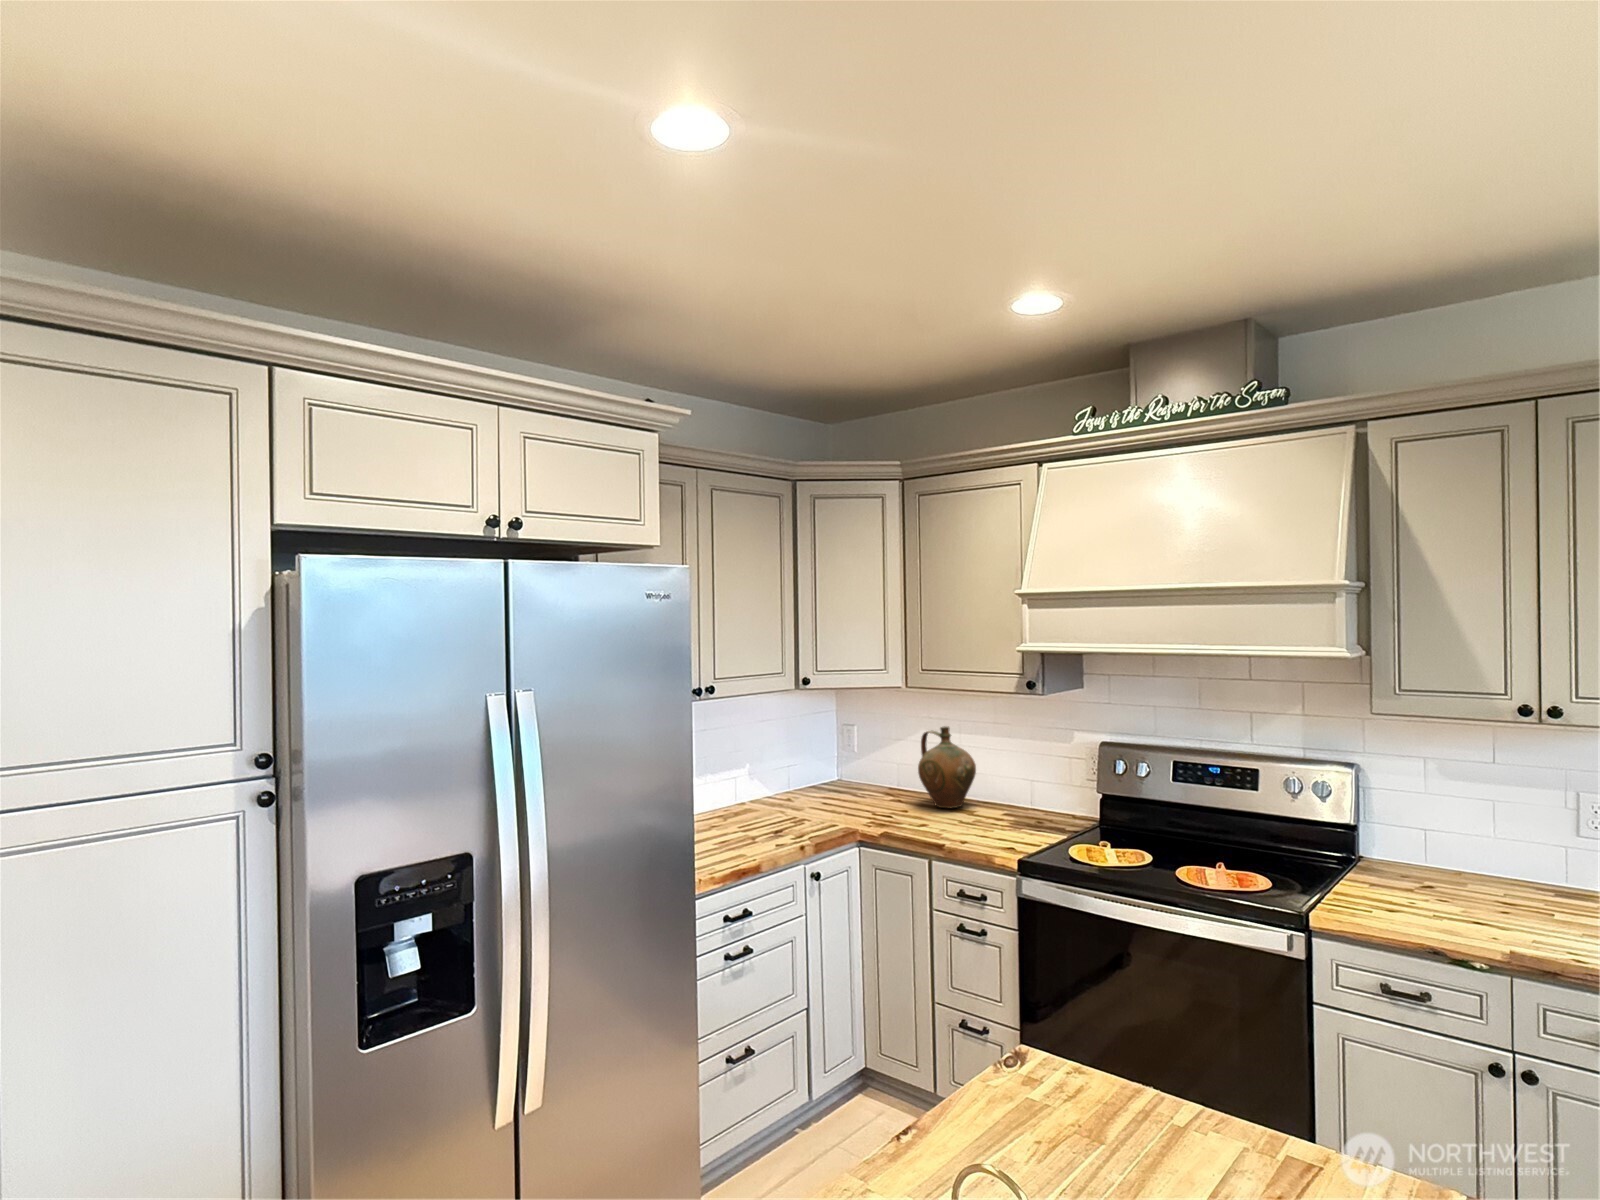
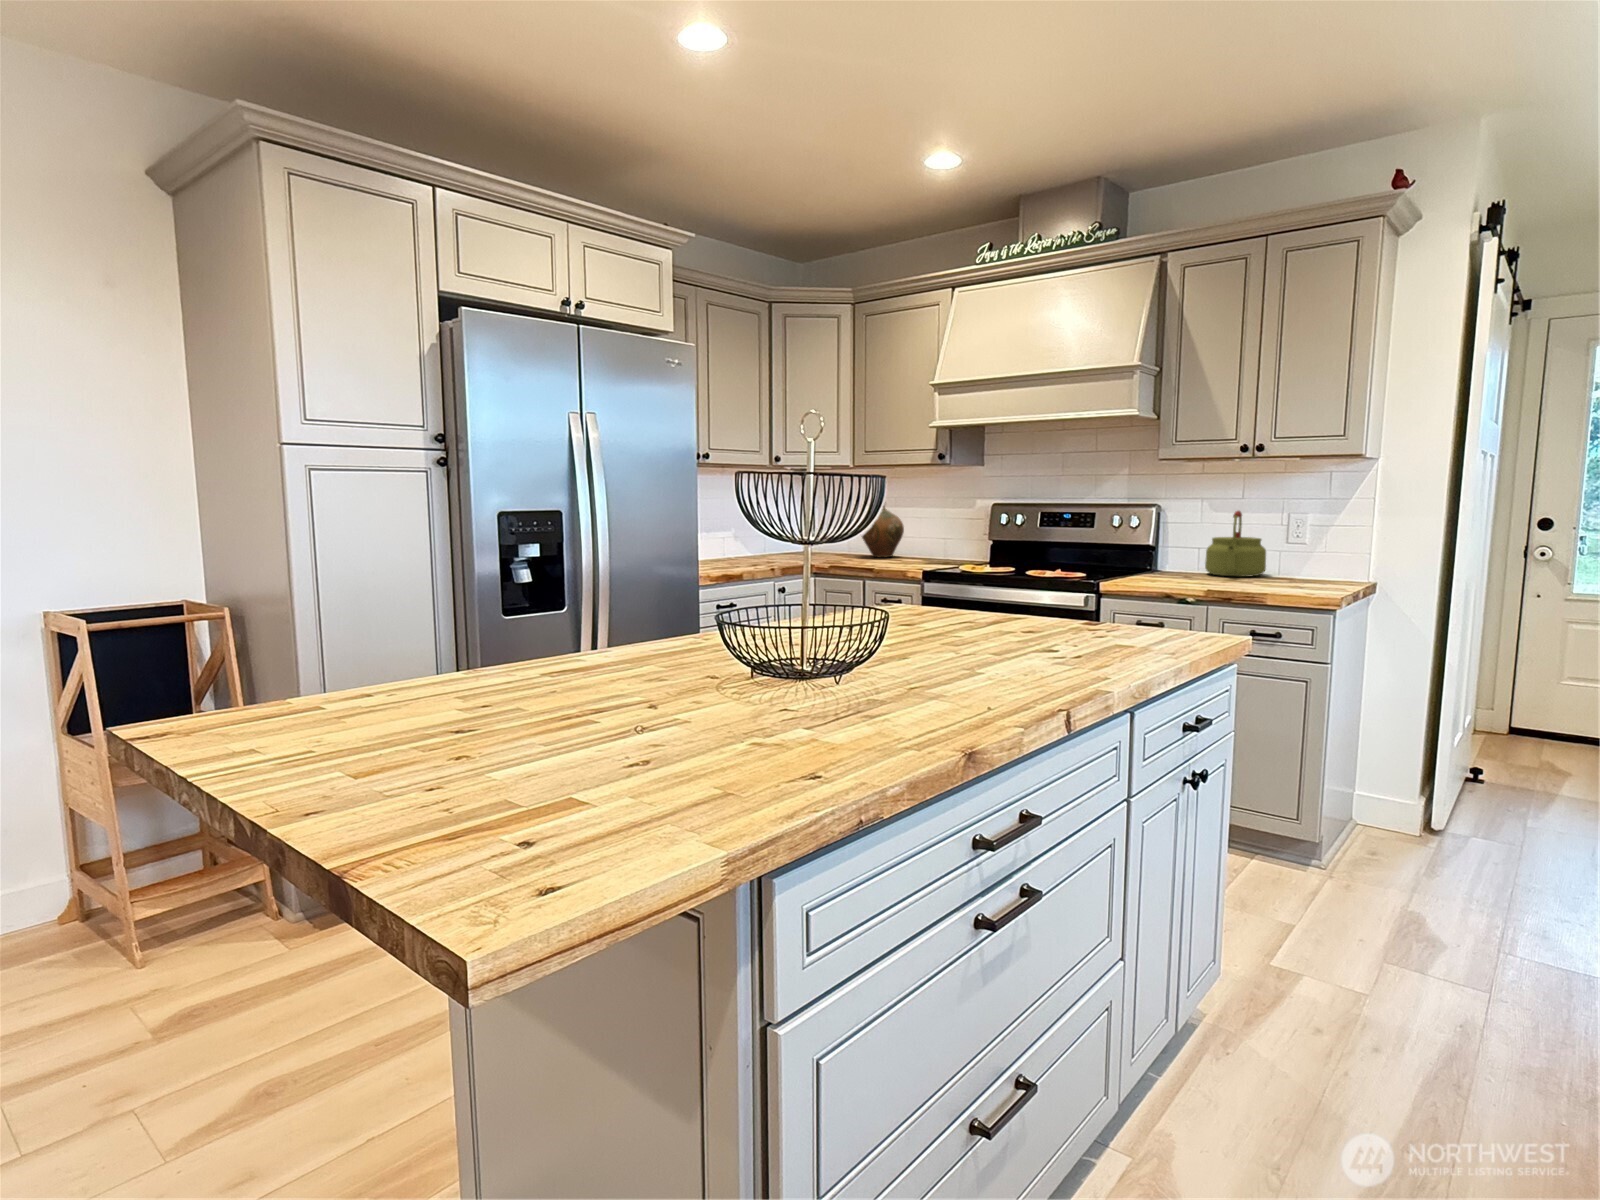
kettle: none [1454,790,1560,899] -> present [1205,511,1266,577]

